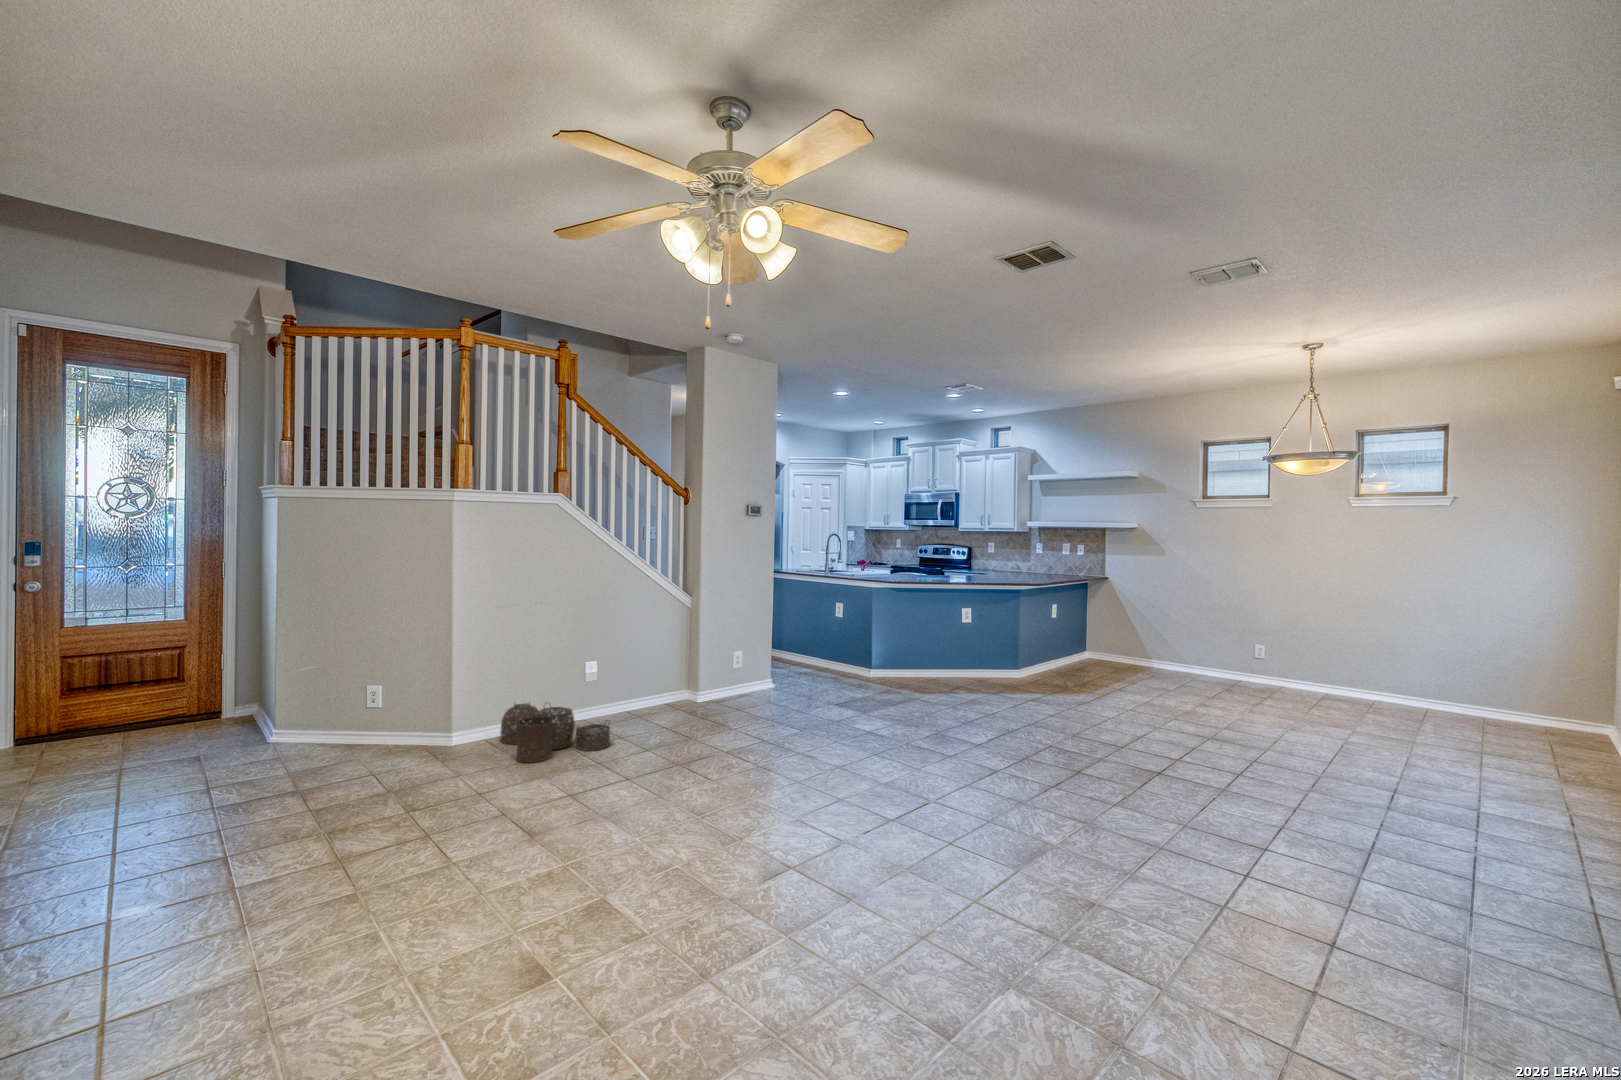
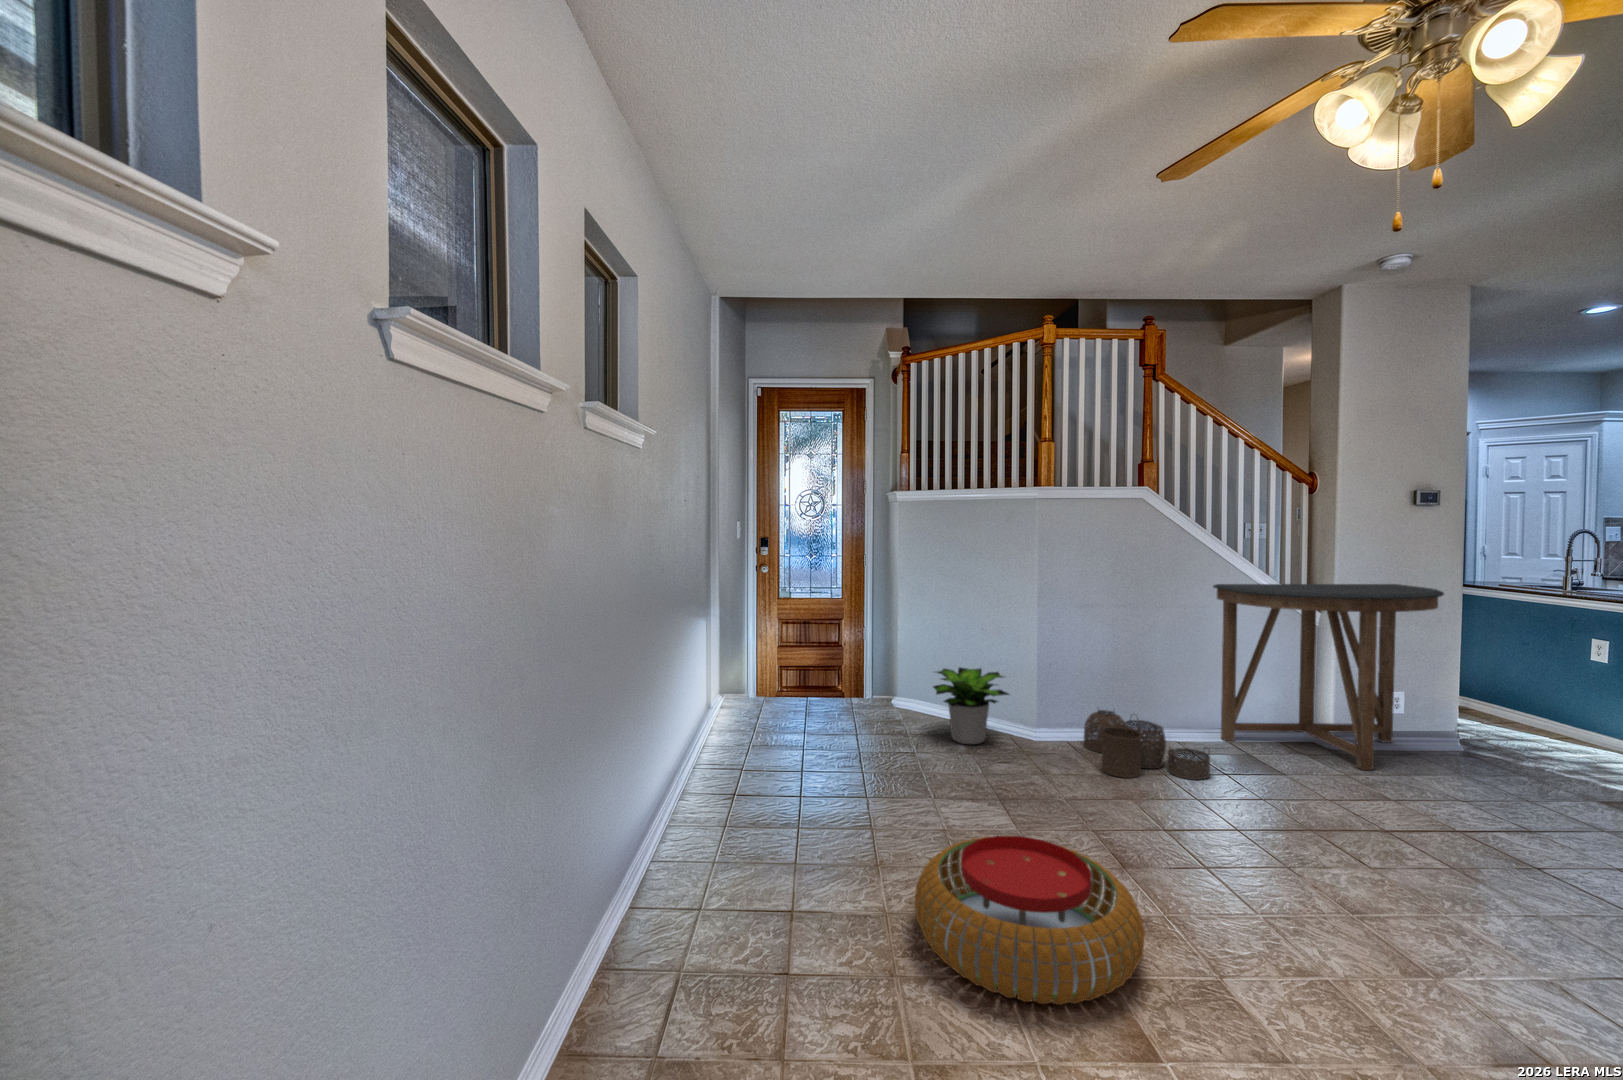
console table: none [614,574,763,716] -> present [1213,584,1444,770]
potted plant: none [324,681,423,766] -> present [933,667,1009,745]
pouf: none [298,833,544,995] -> present [915,835,1145,1005]

